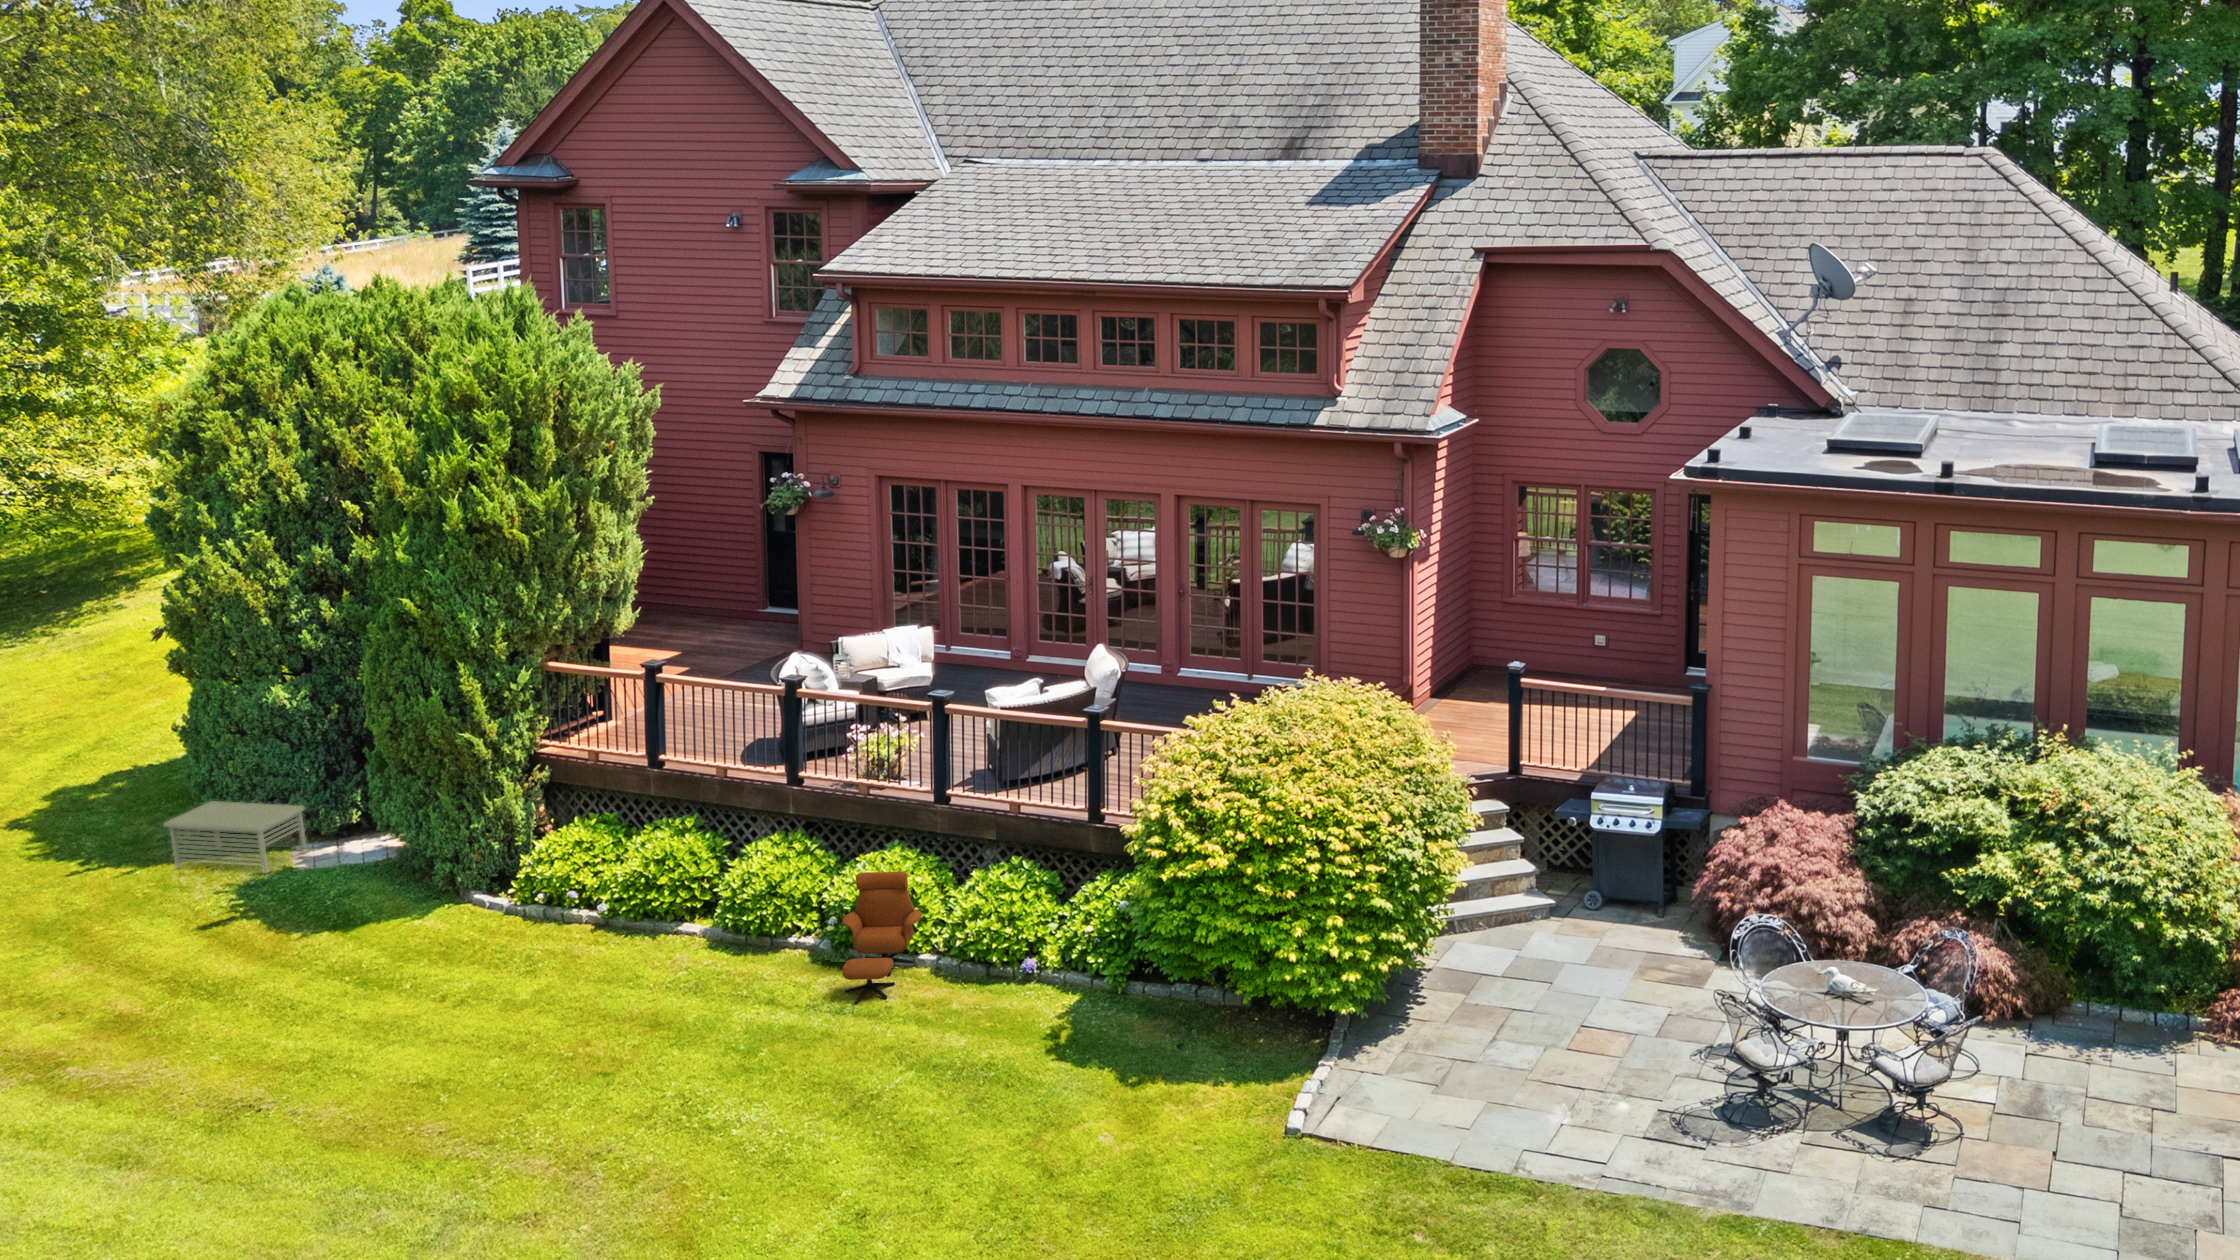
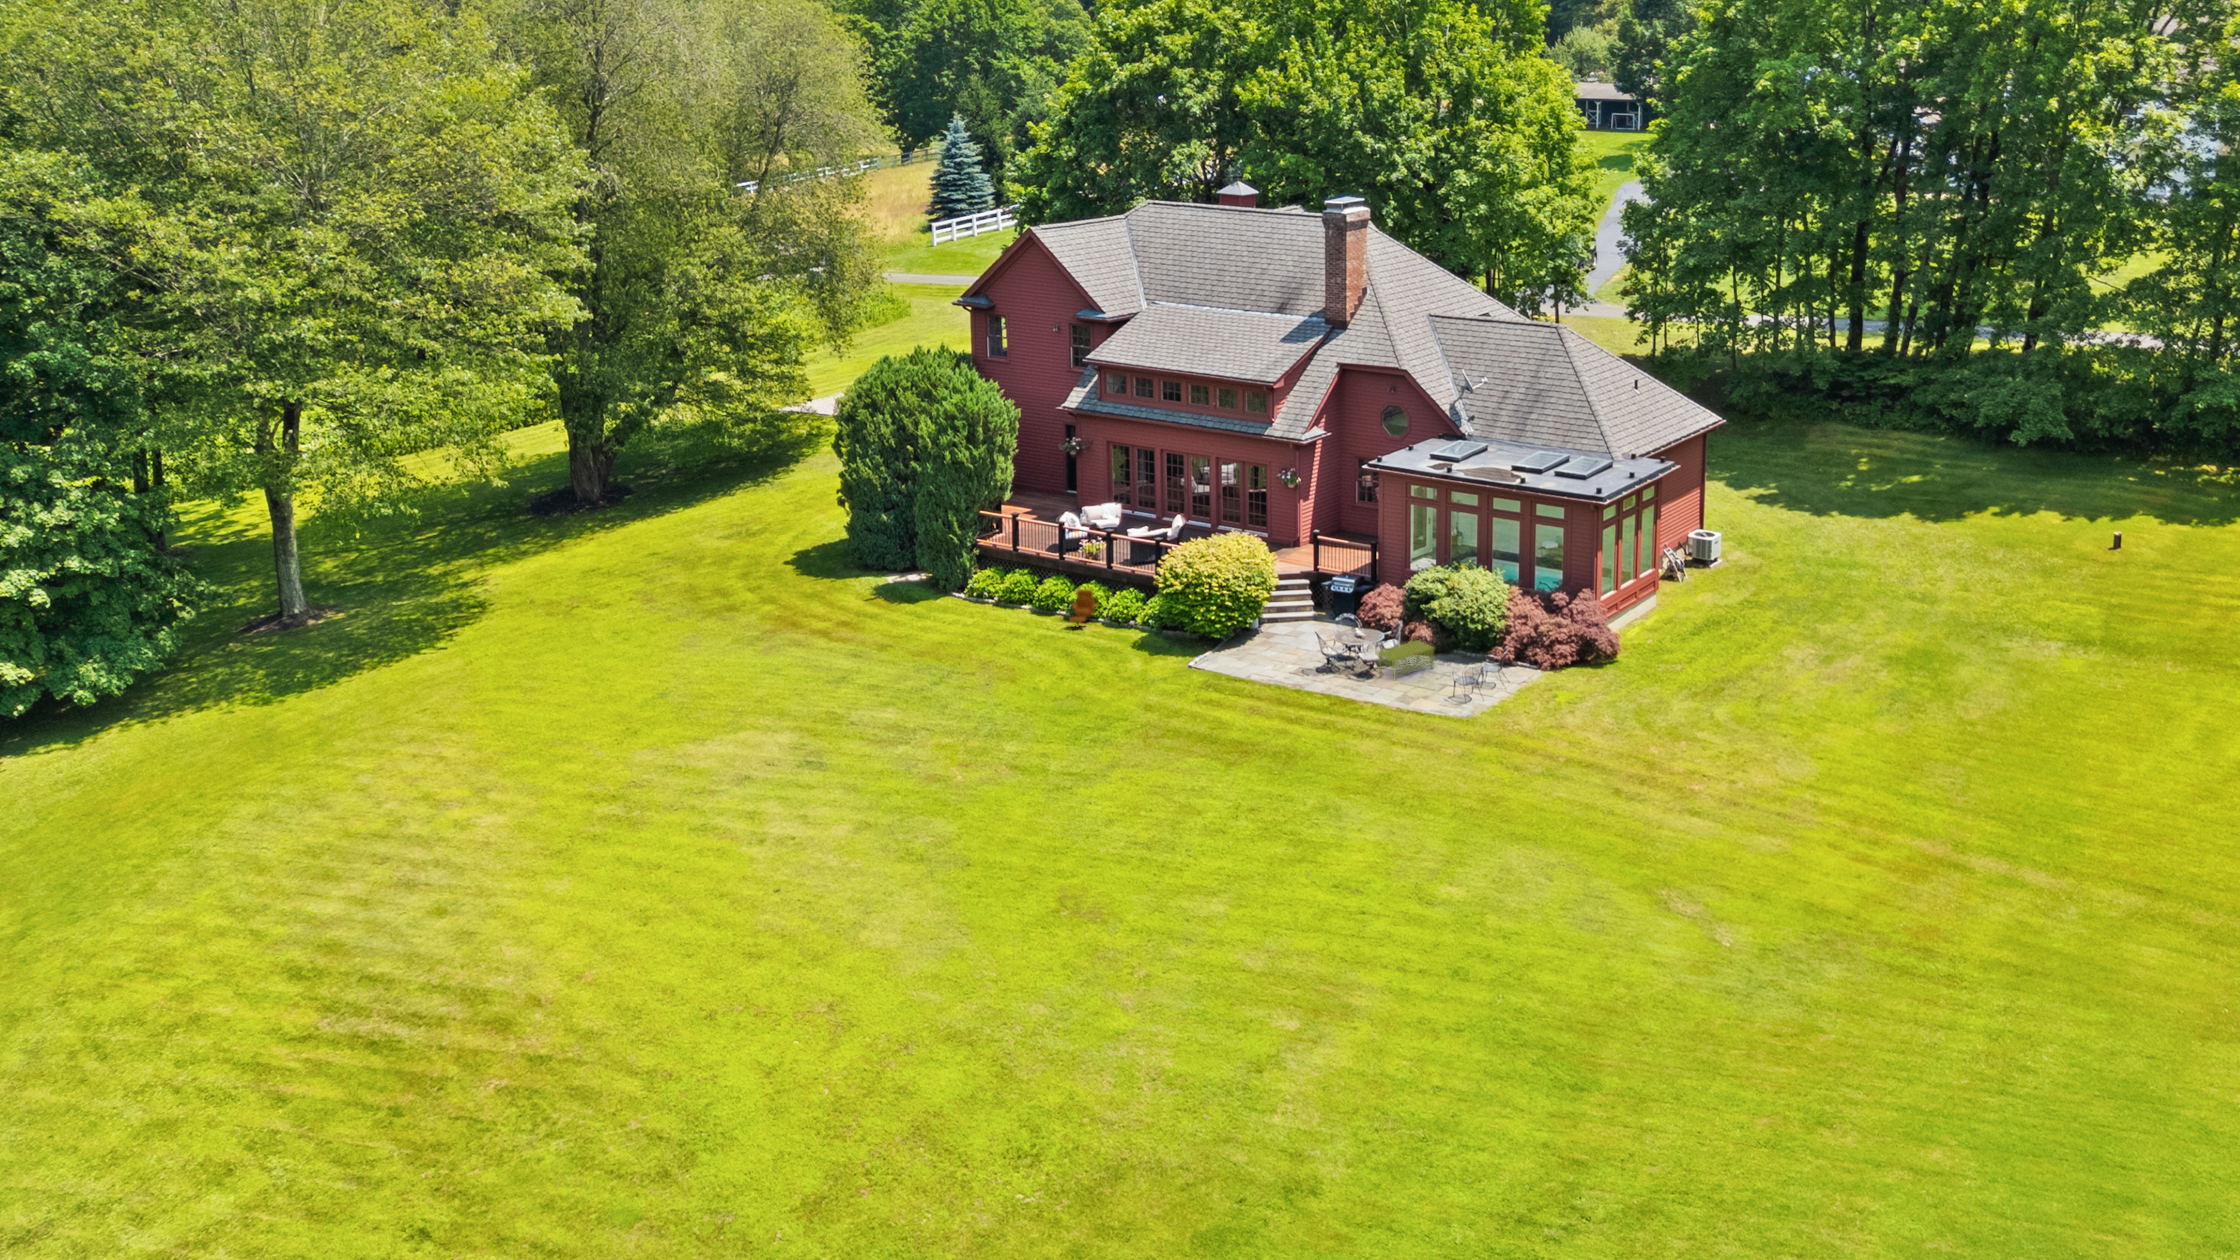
storage bench: present [164,801,307,874] -> present [1377,640,1434,681]

